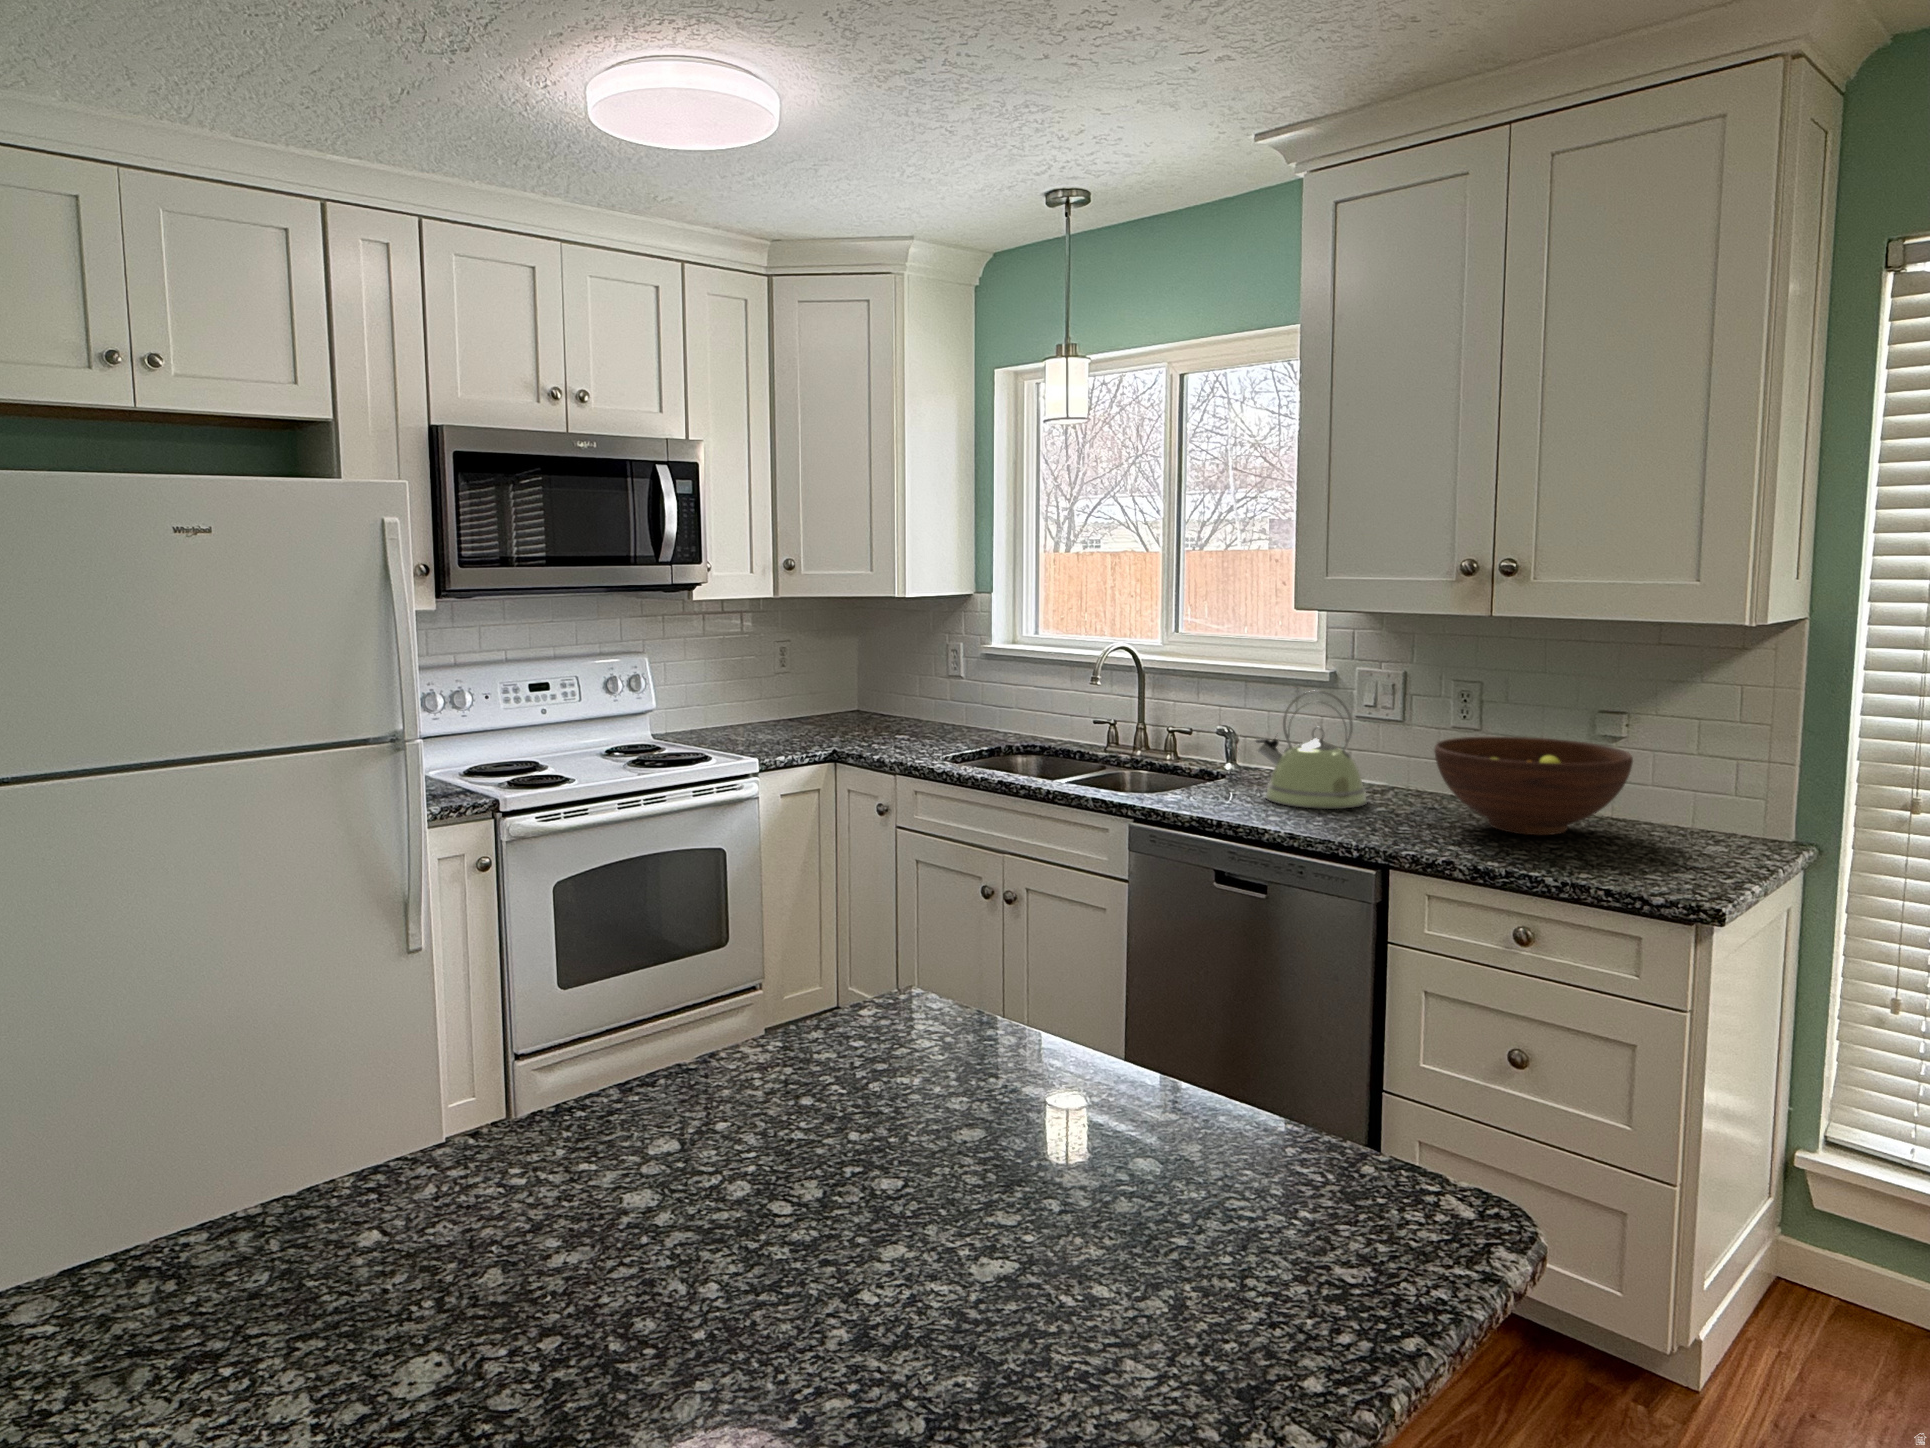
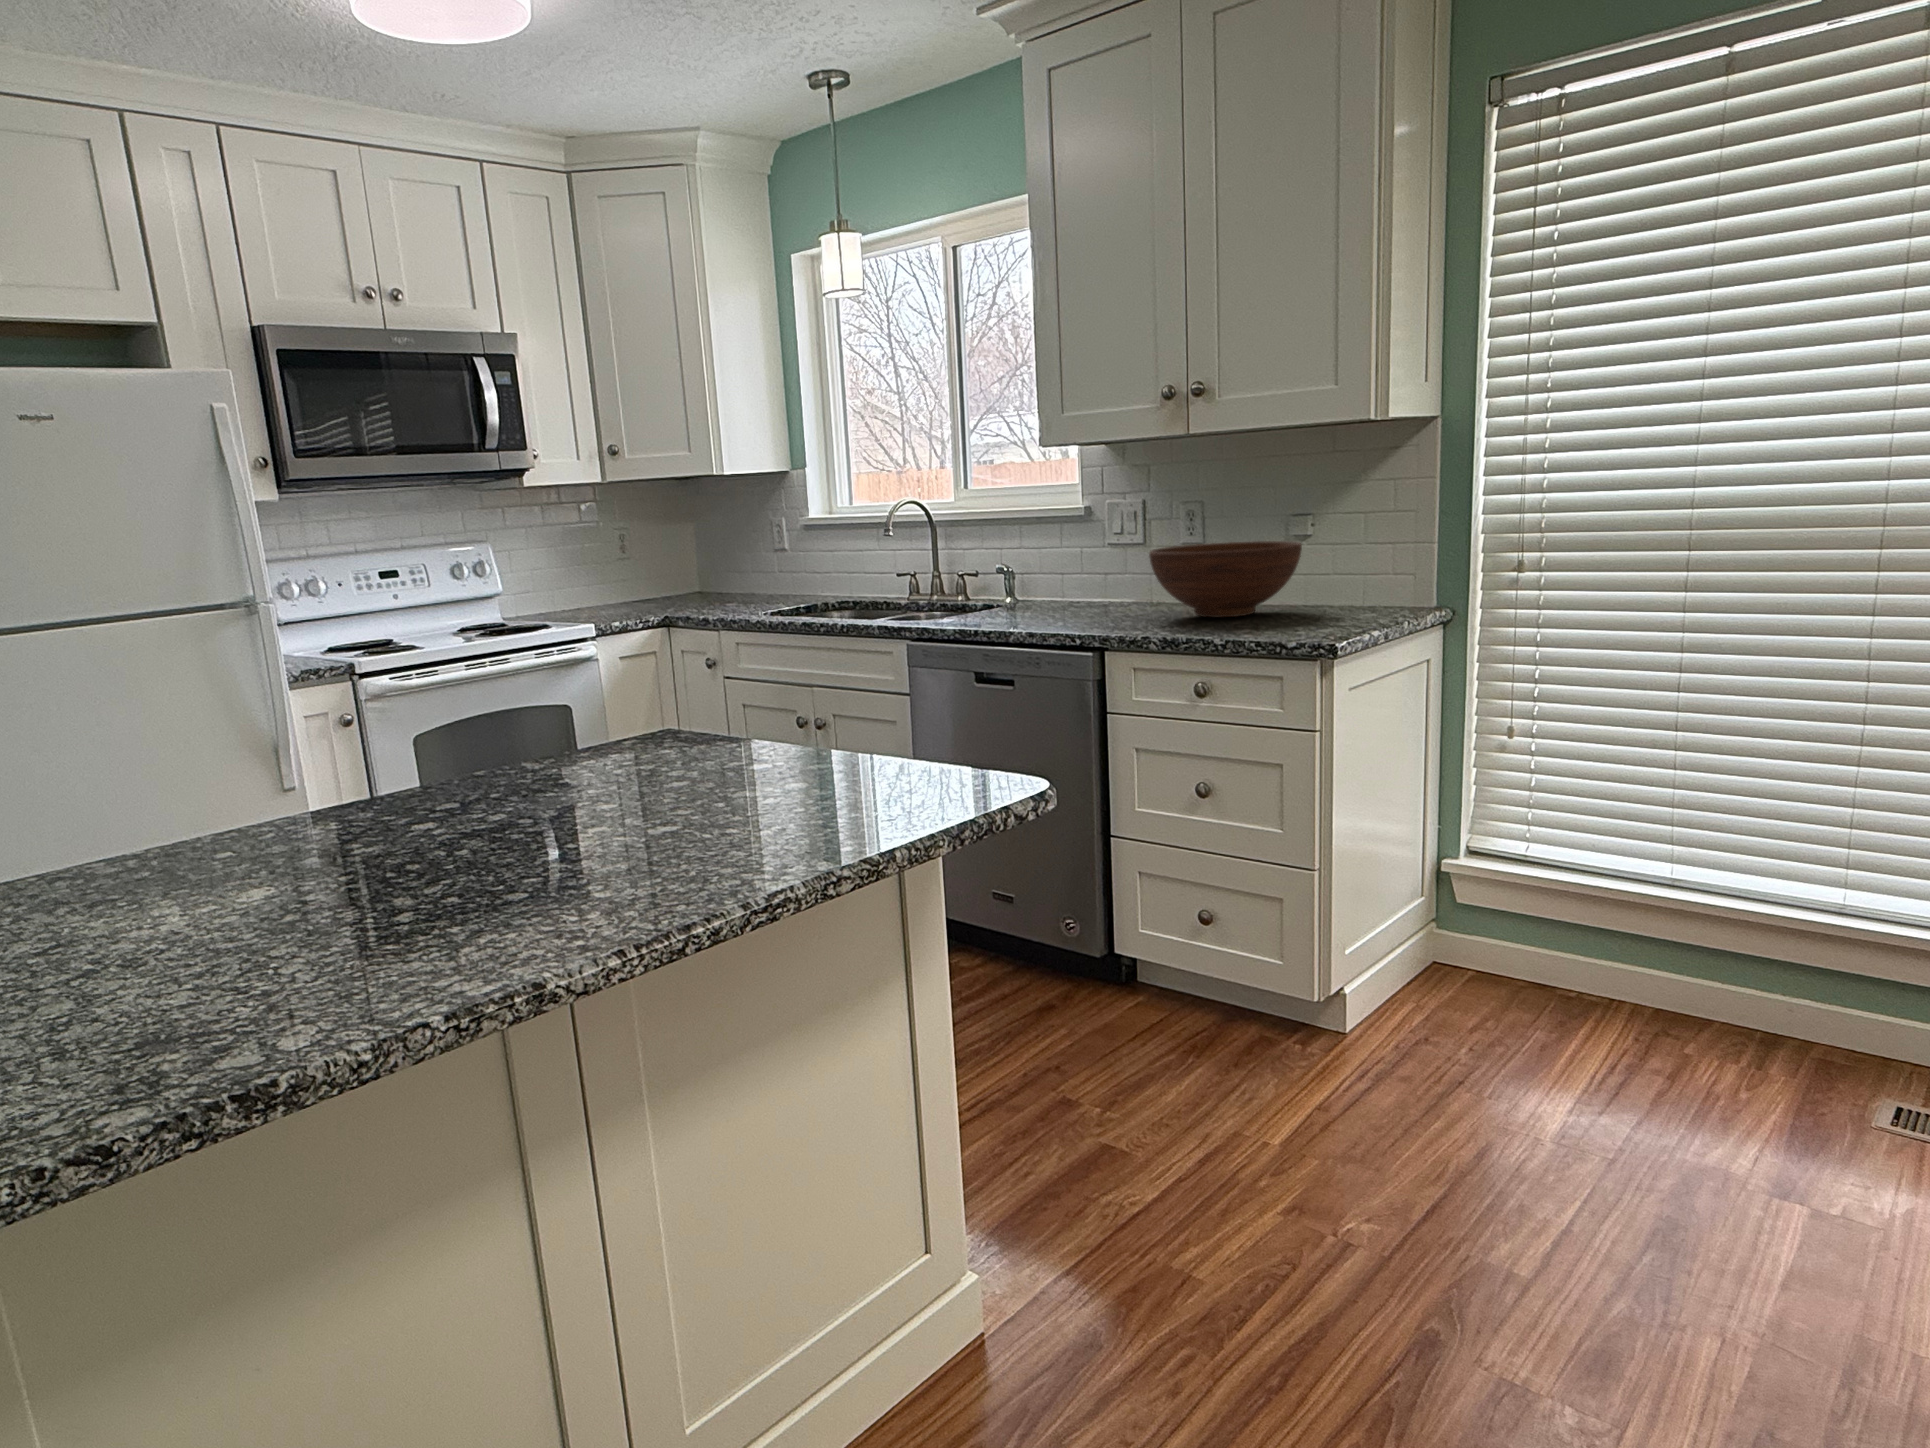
kettle: present [1256,690,1367,809] -> none [1018,518,1112,618]

